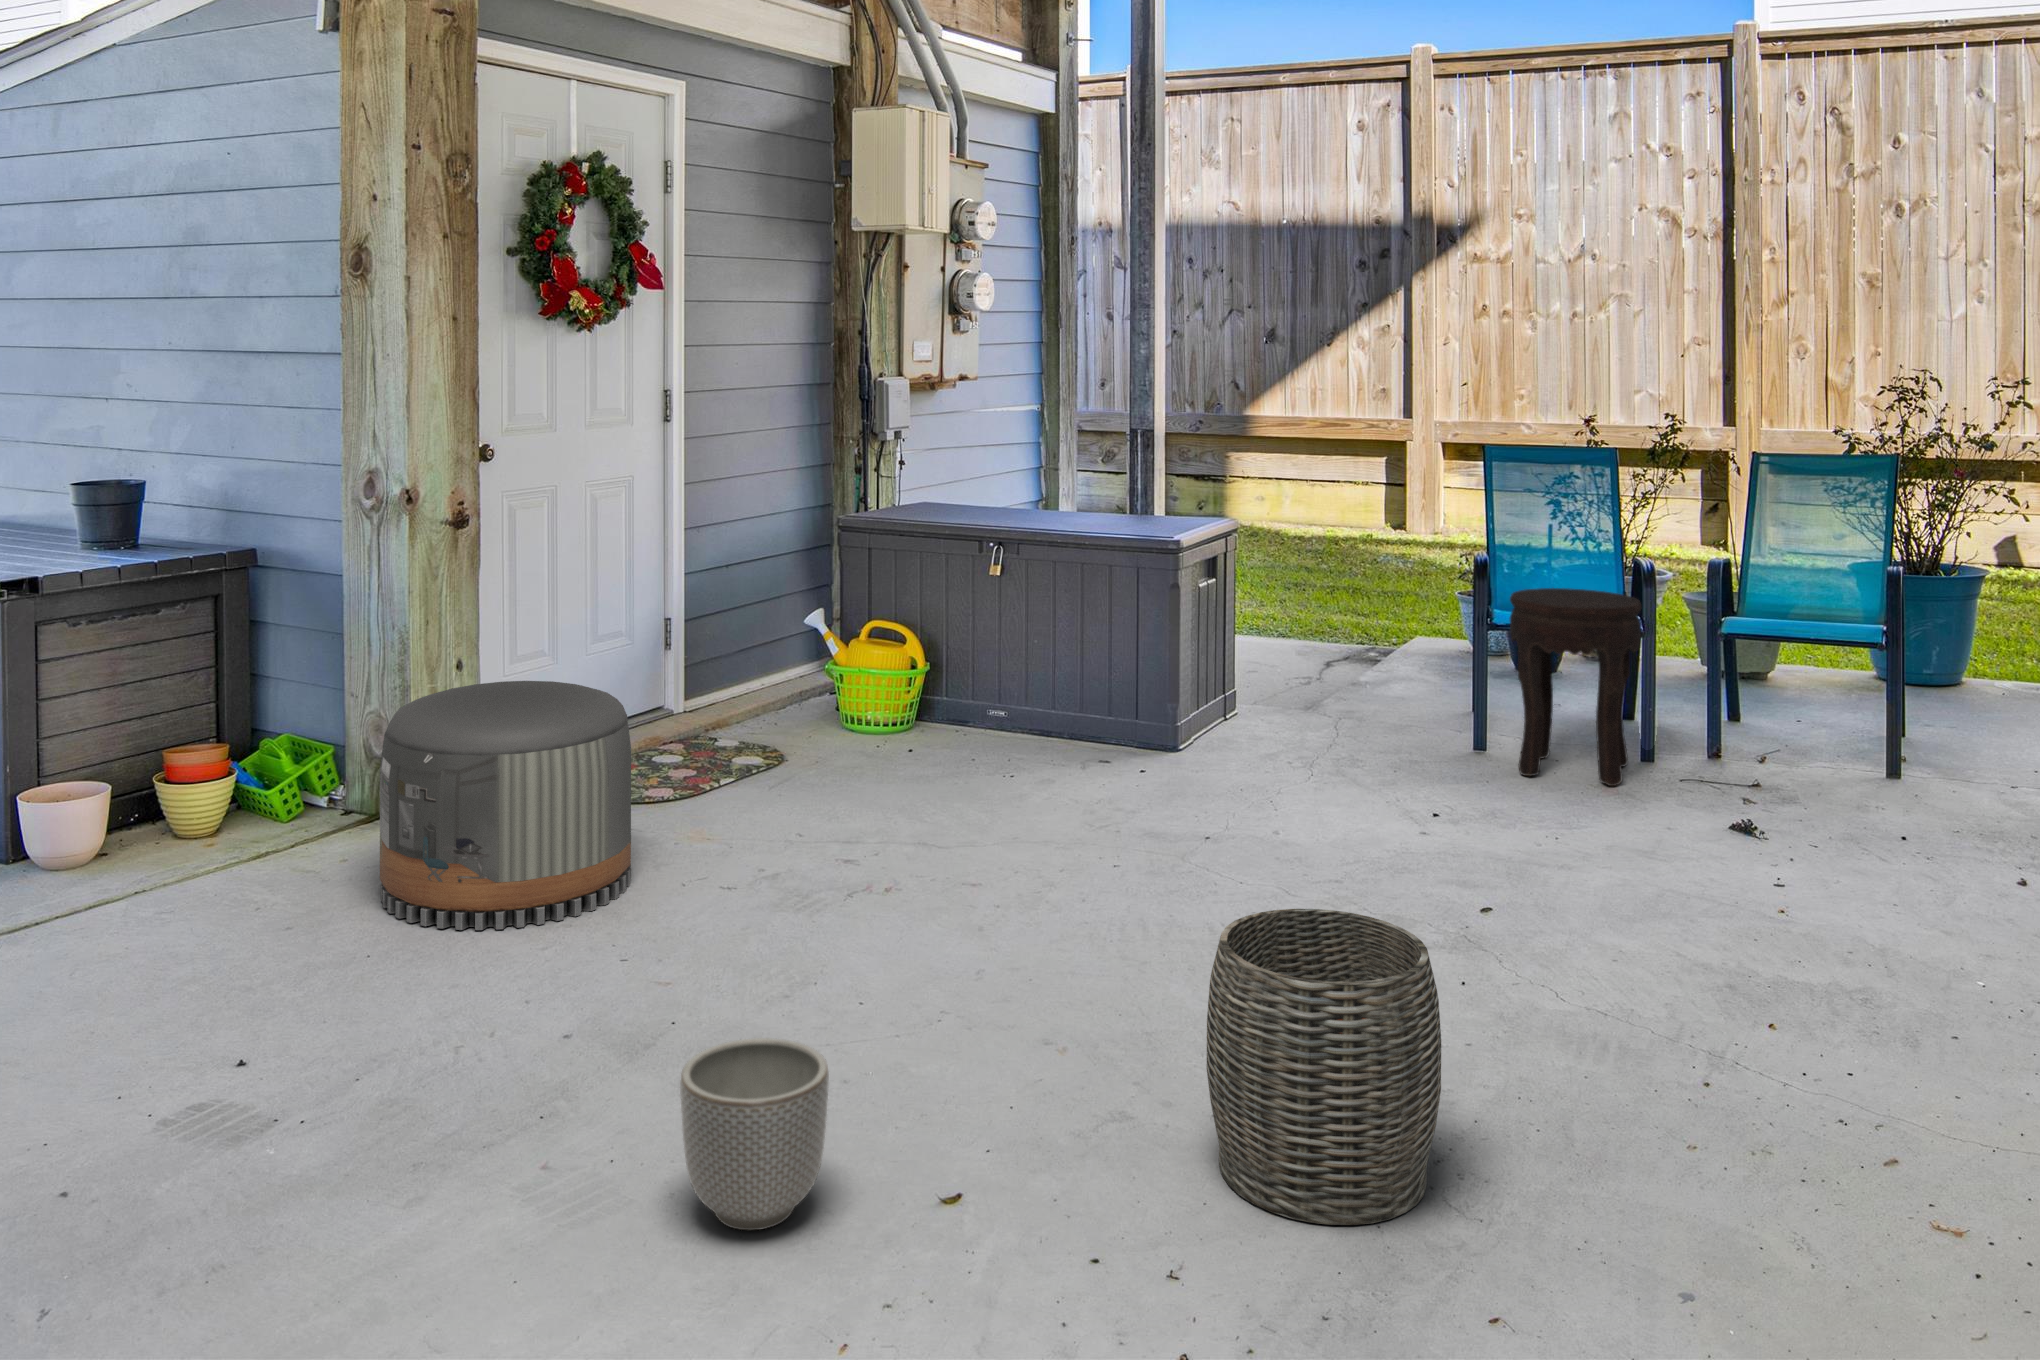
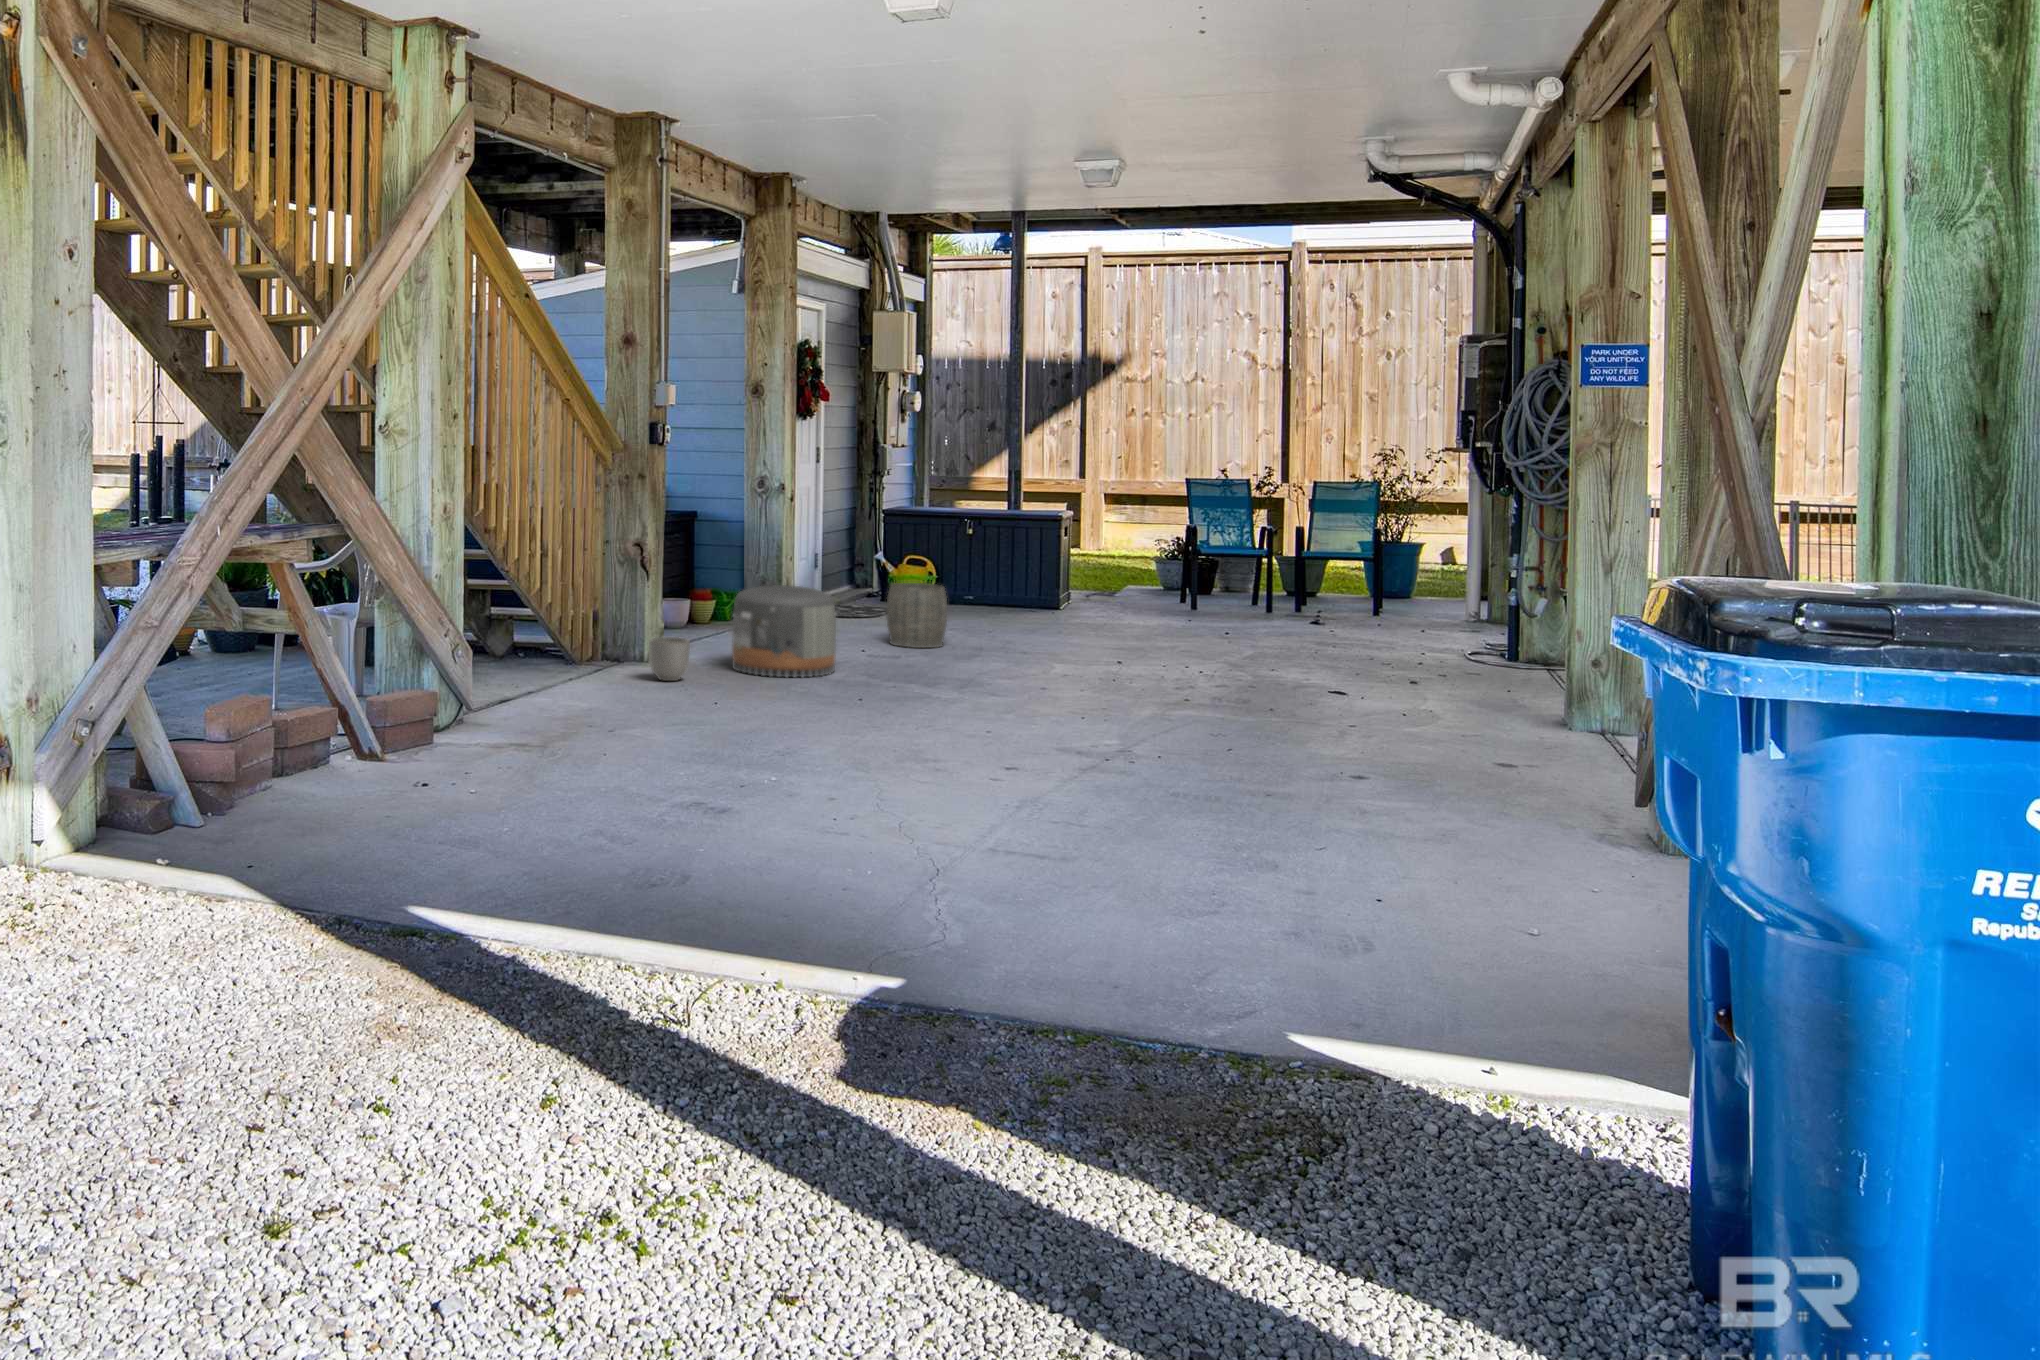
side table: present [1510,588,1641,786] -> none [1187,559,1251,648]
woven basket: present [1207,909,1441,1225] -> present [887,583,947,648]
planter: present [680,1038,829,1230] -> present [649,637,690,681]

